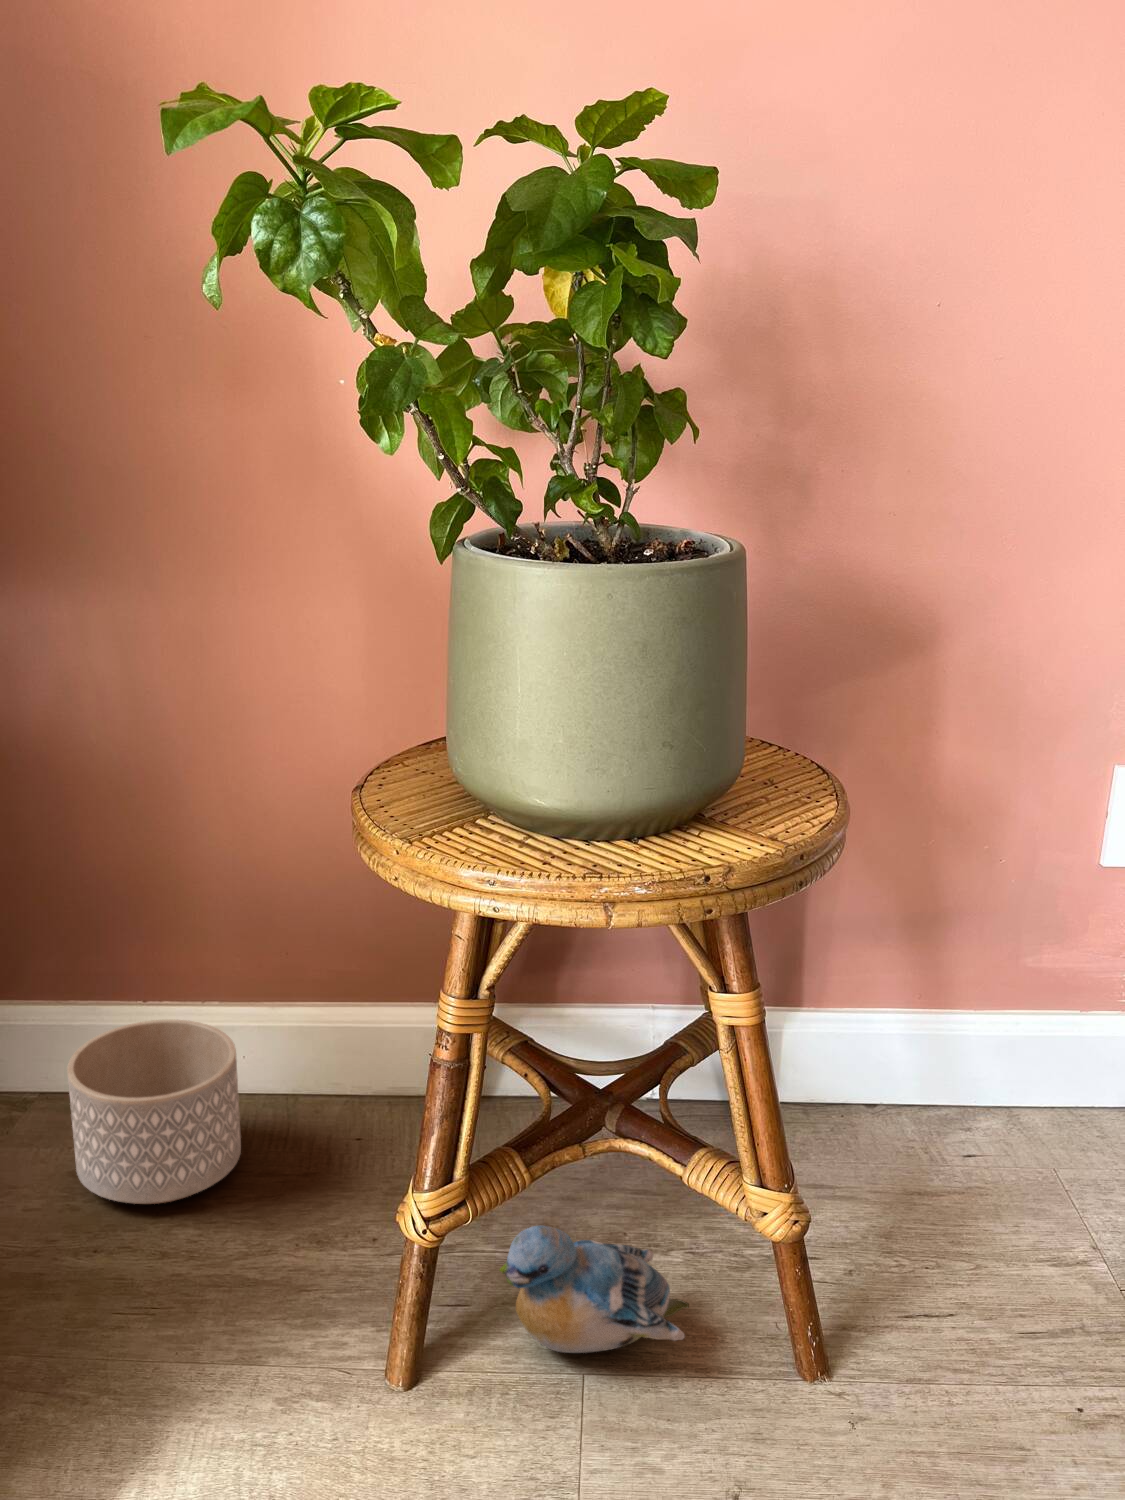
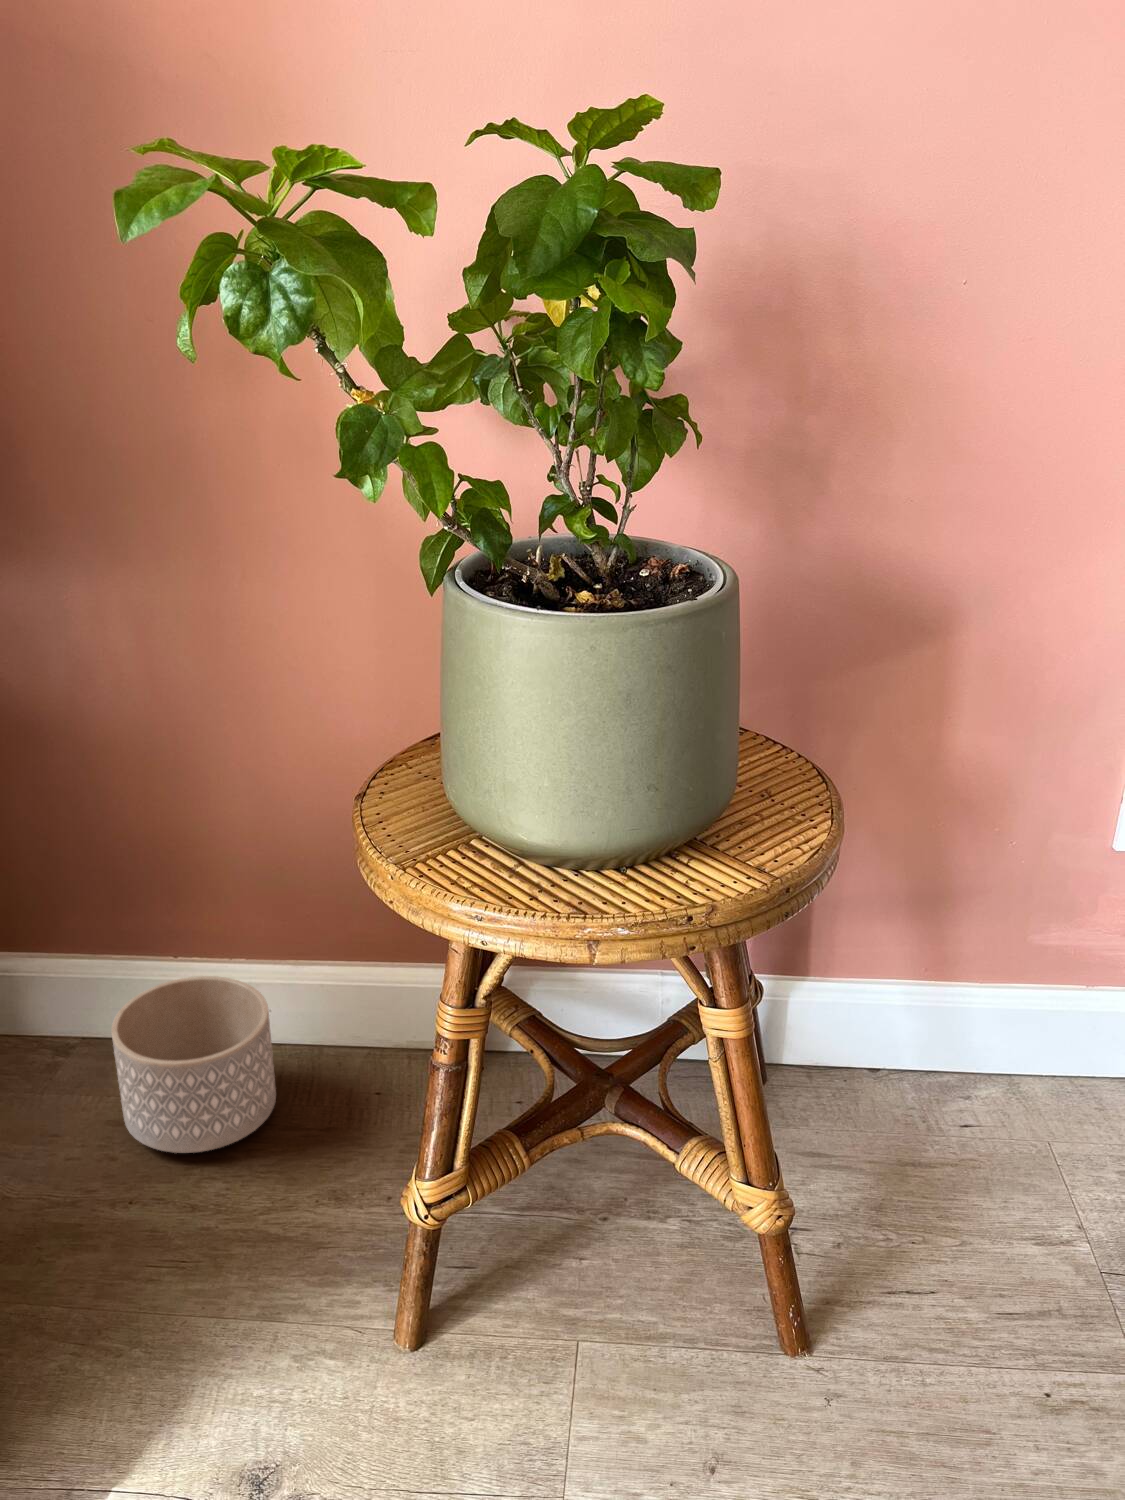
plush toy: present [499,1226,689,1353] -> none [499,1206,681,1321]

